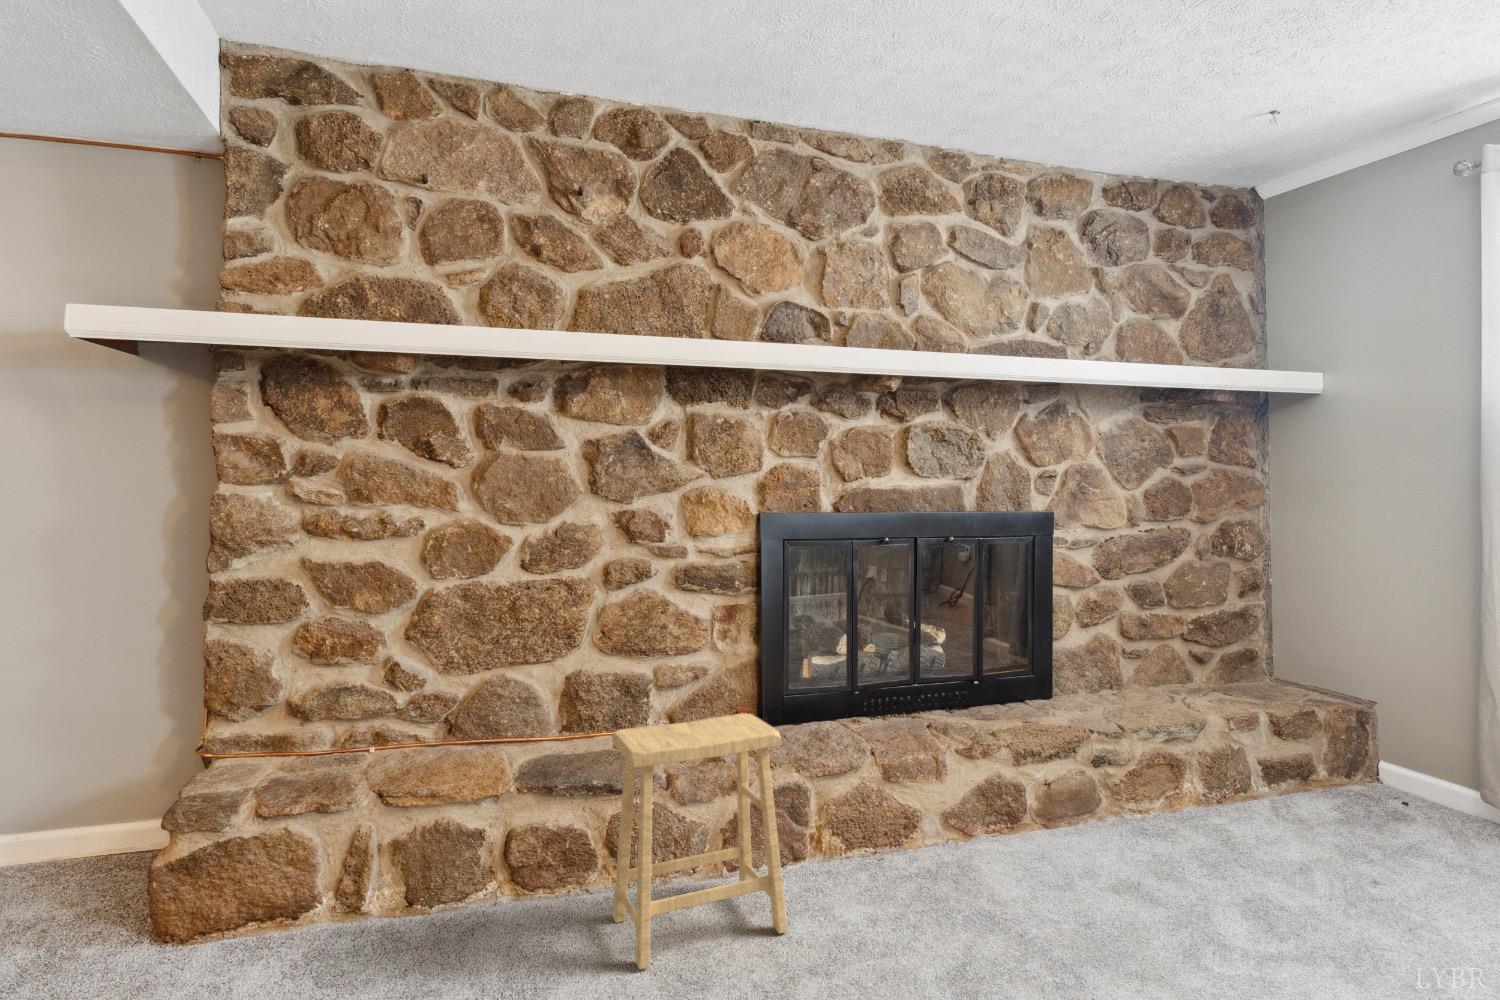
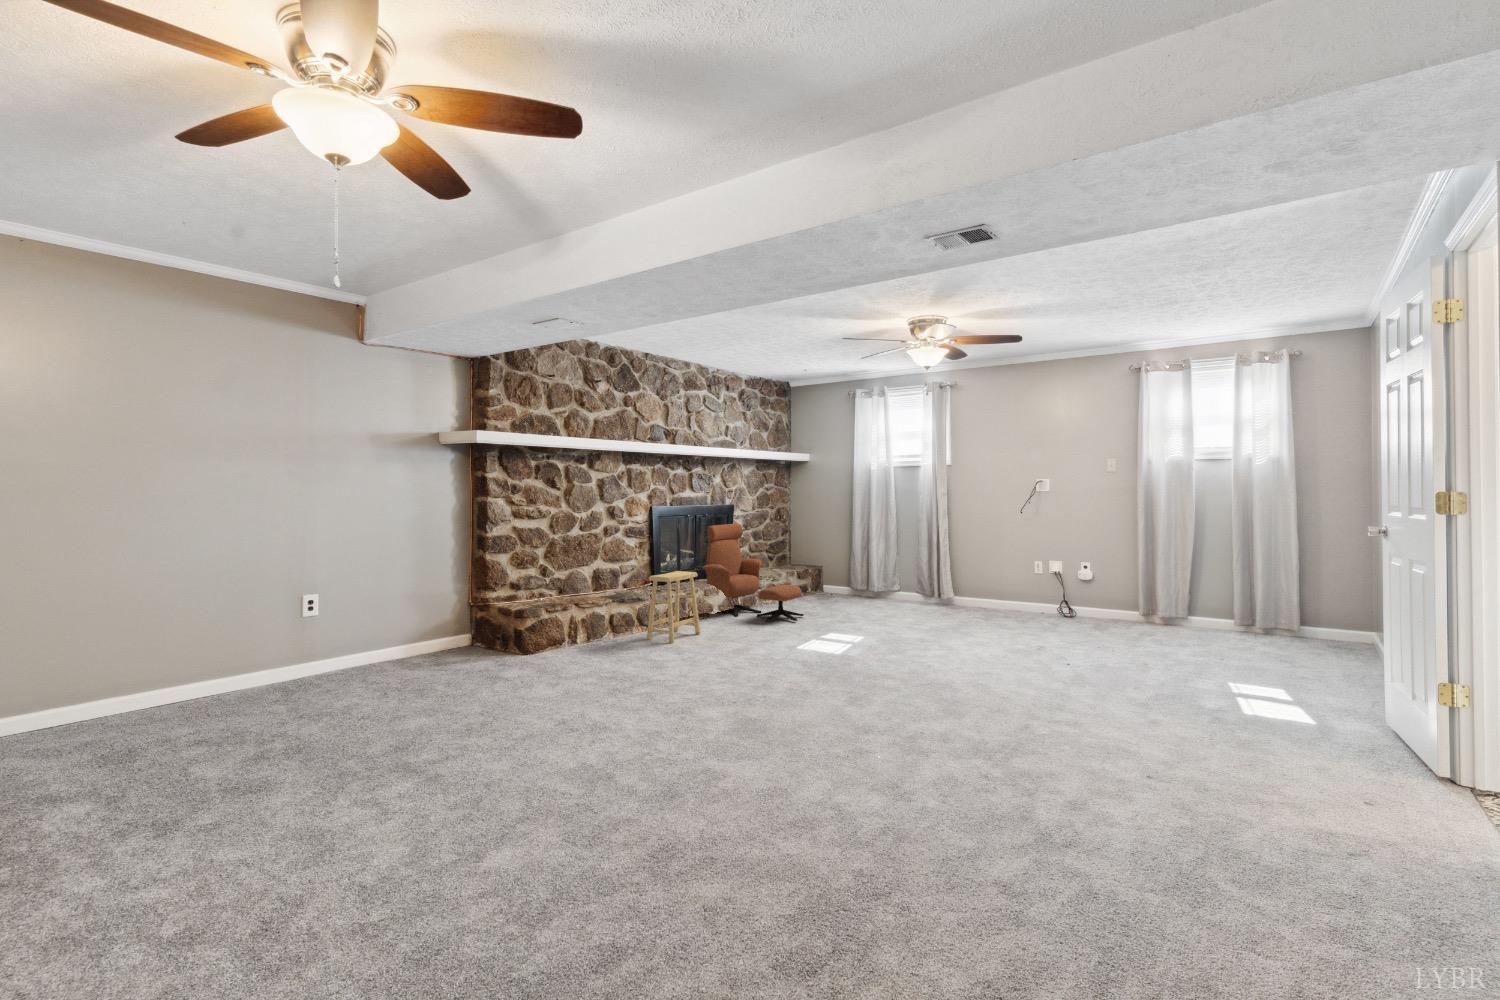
lounge chair: none [912,567,1234,943] -> present [703,524,804,621]

